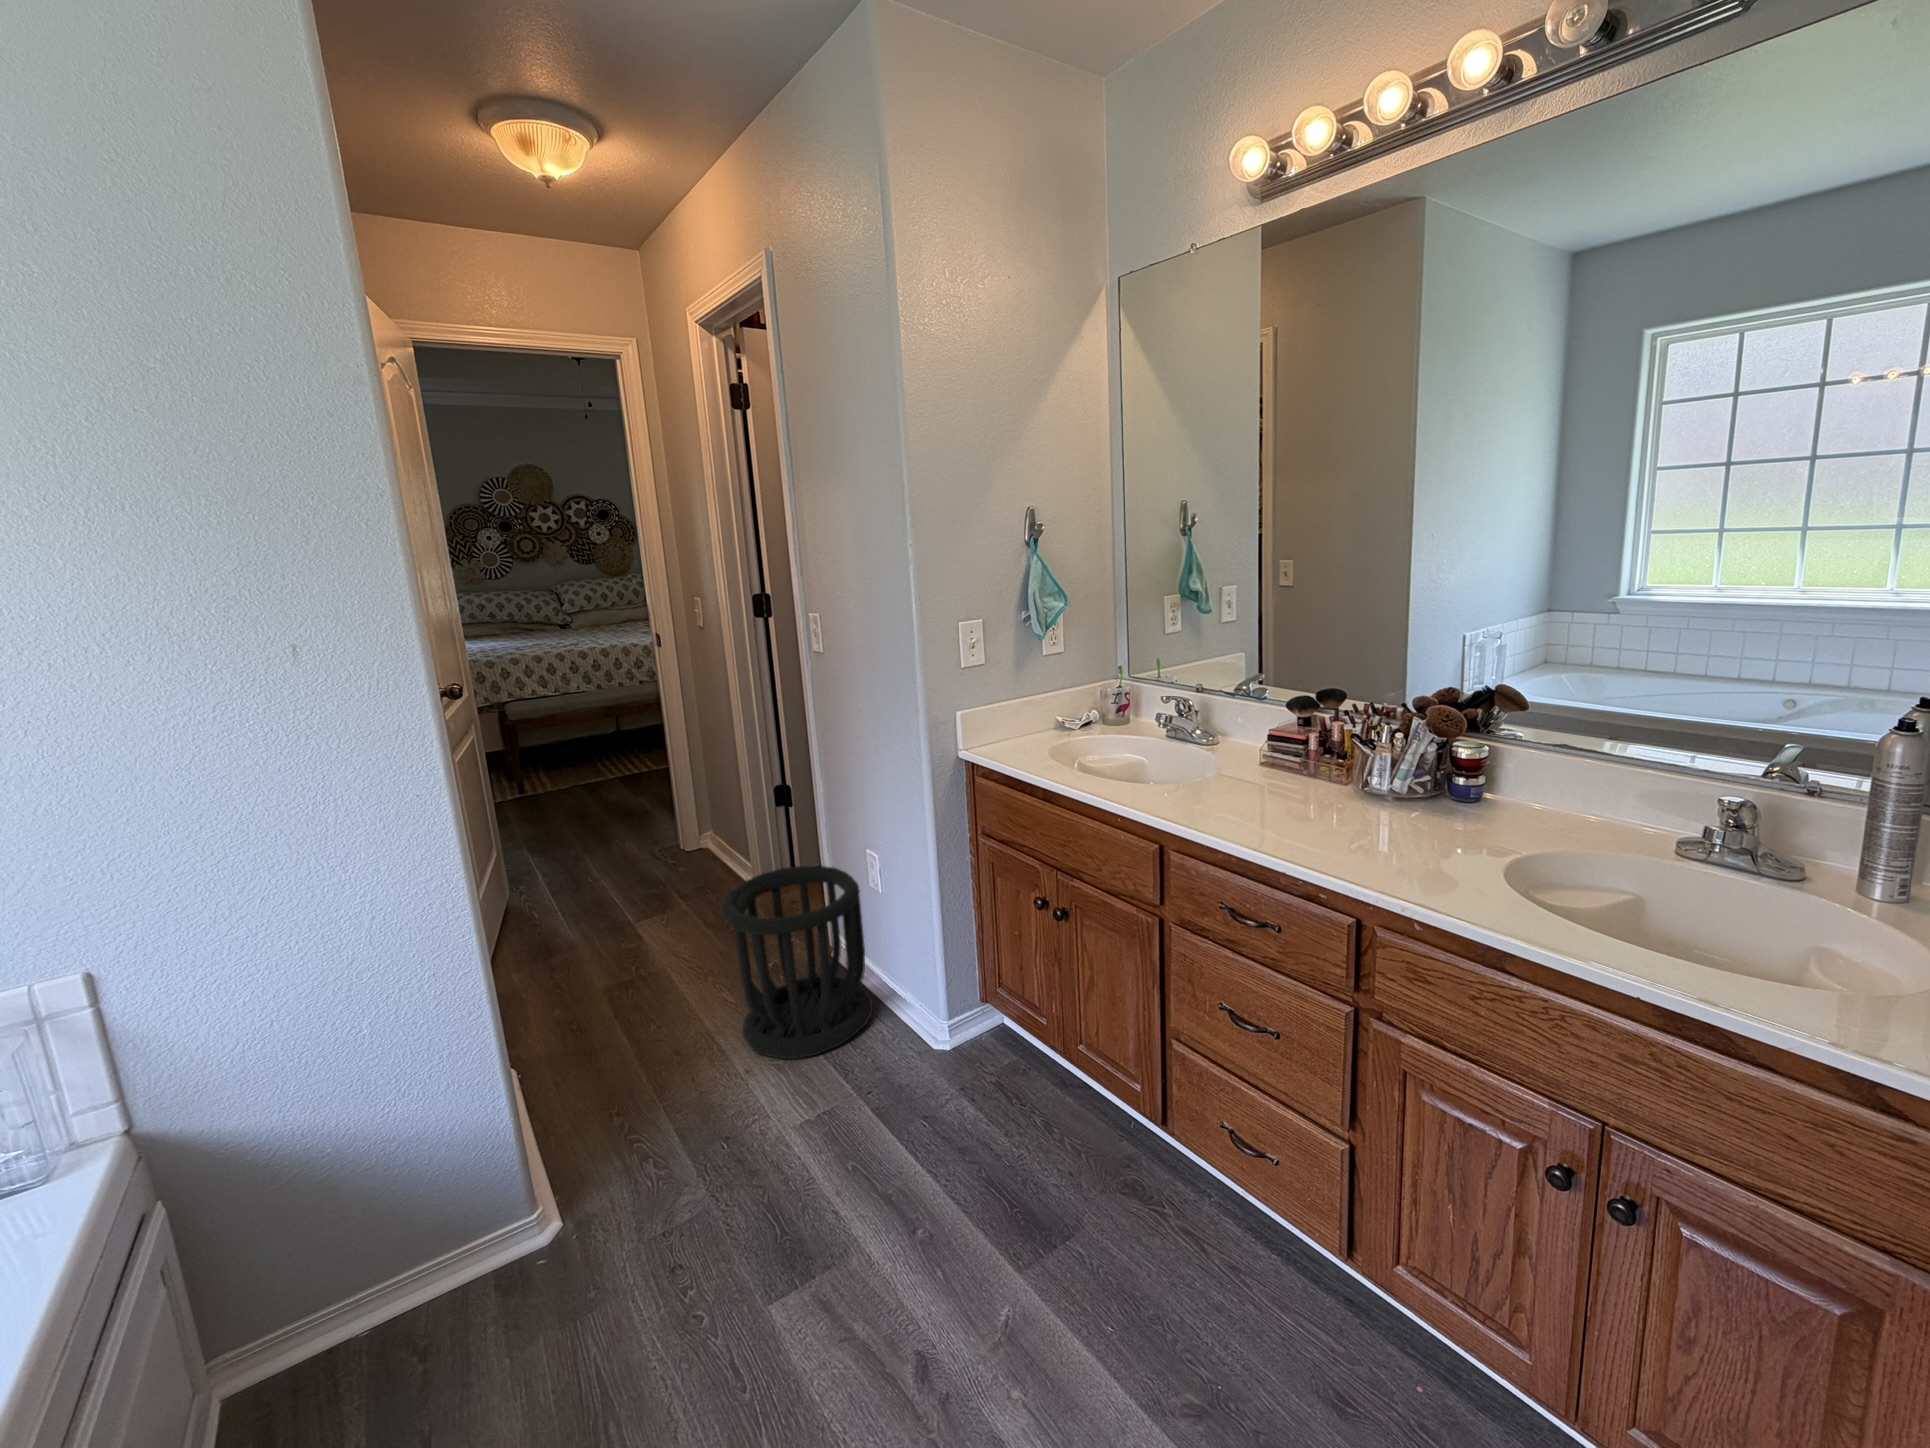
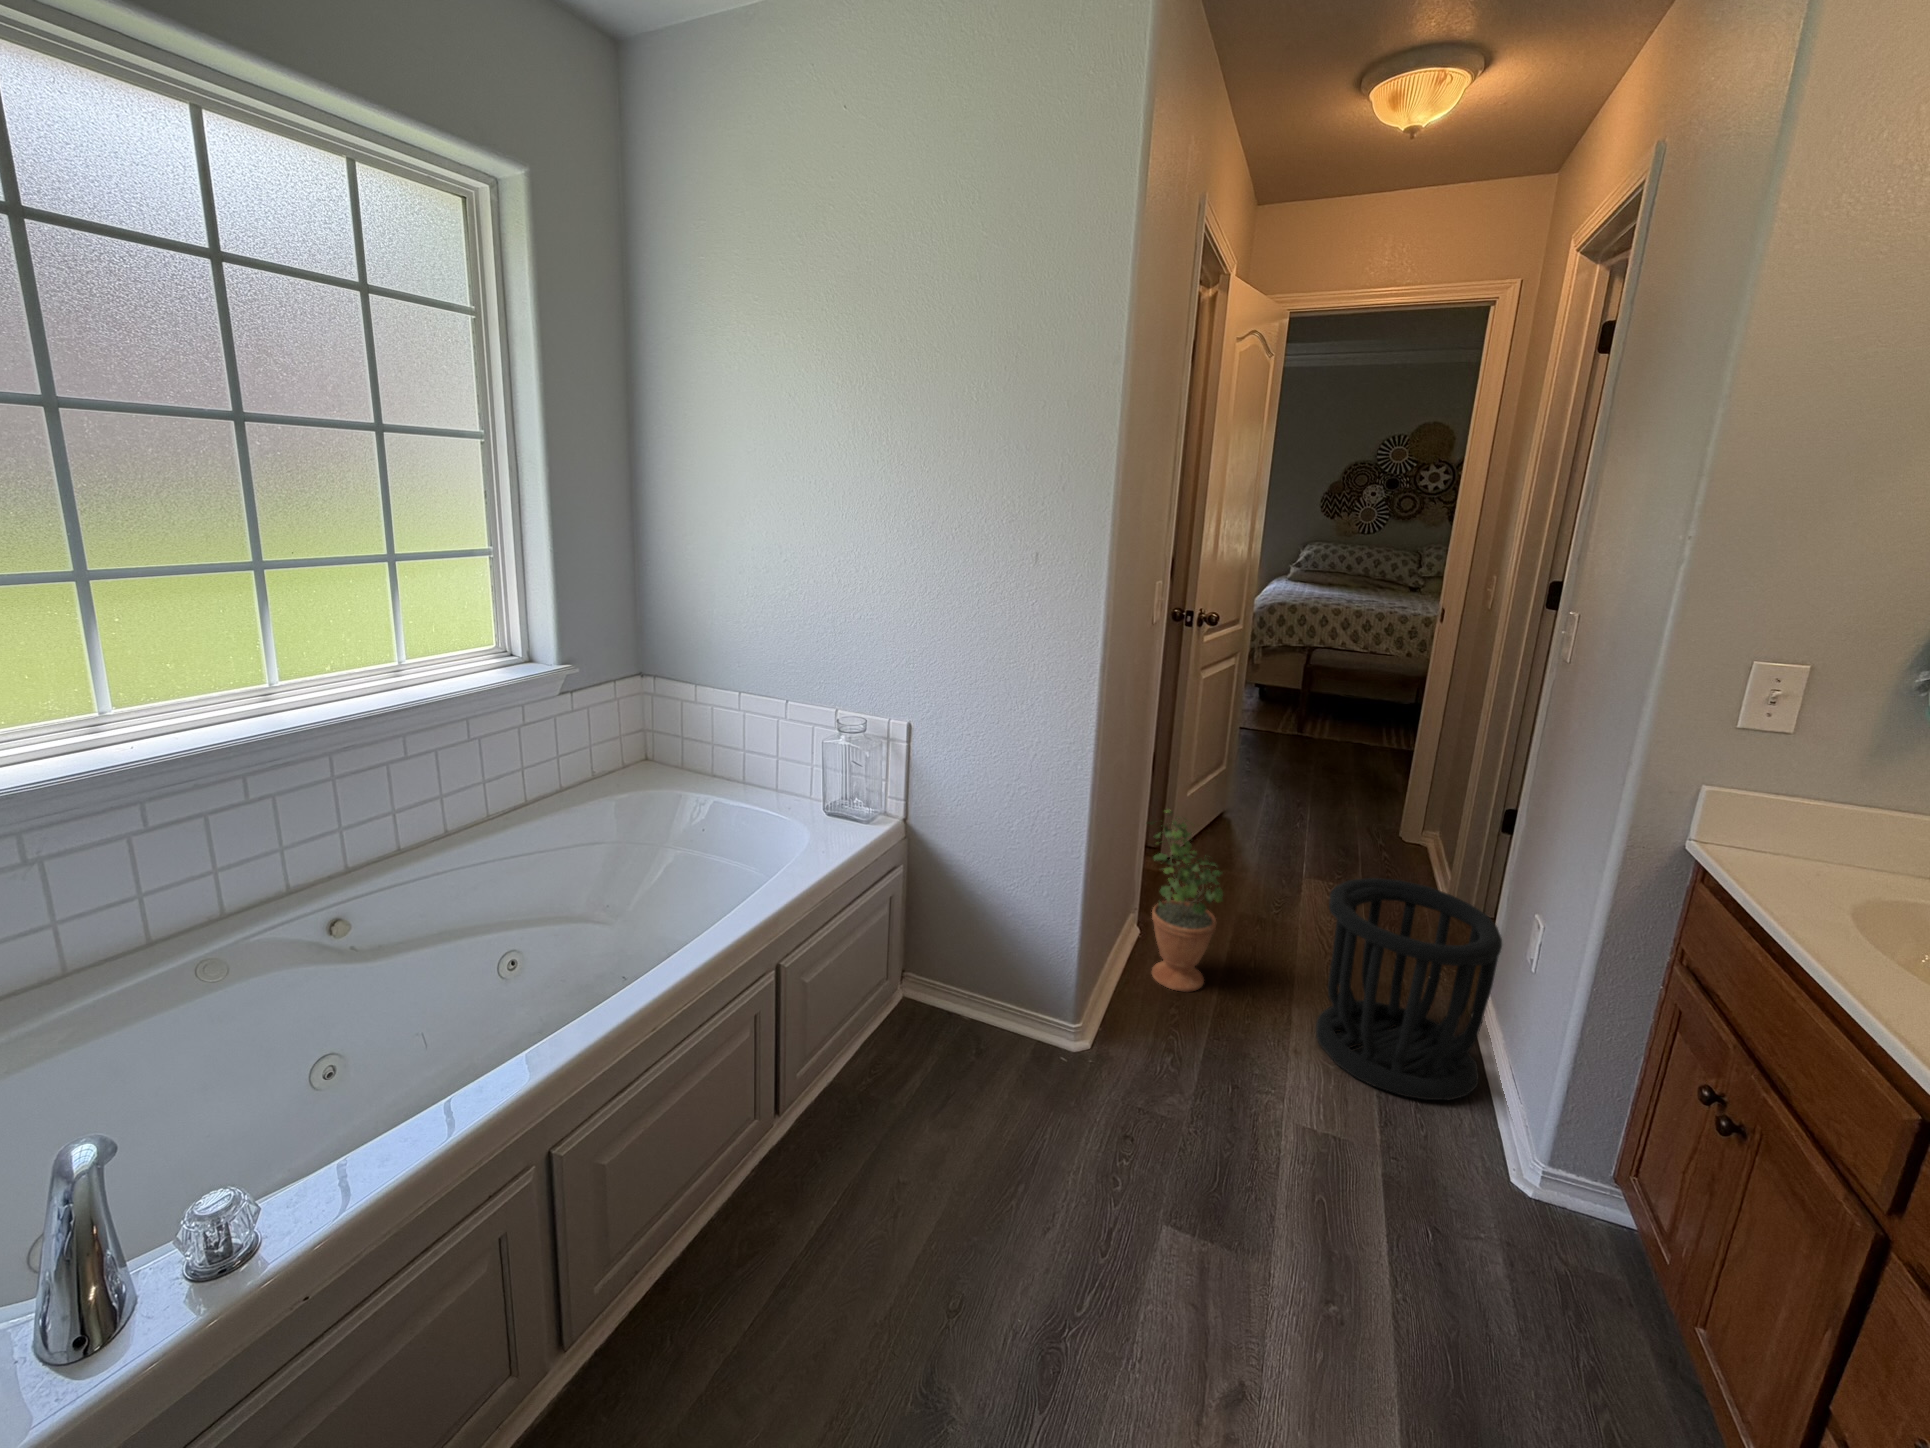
potted plant: none [499,913,624,1110] -> present [1149,810,1223,992]

